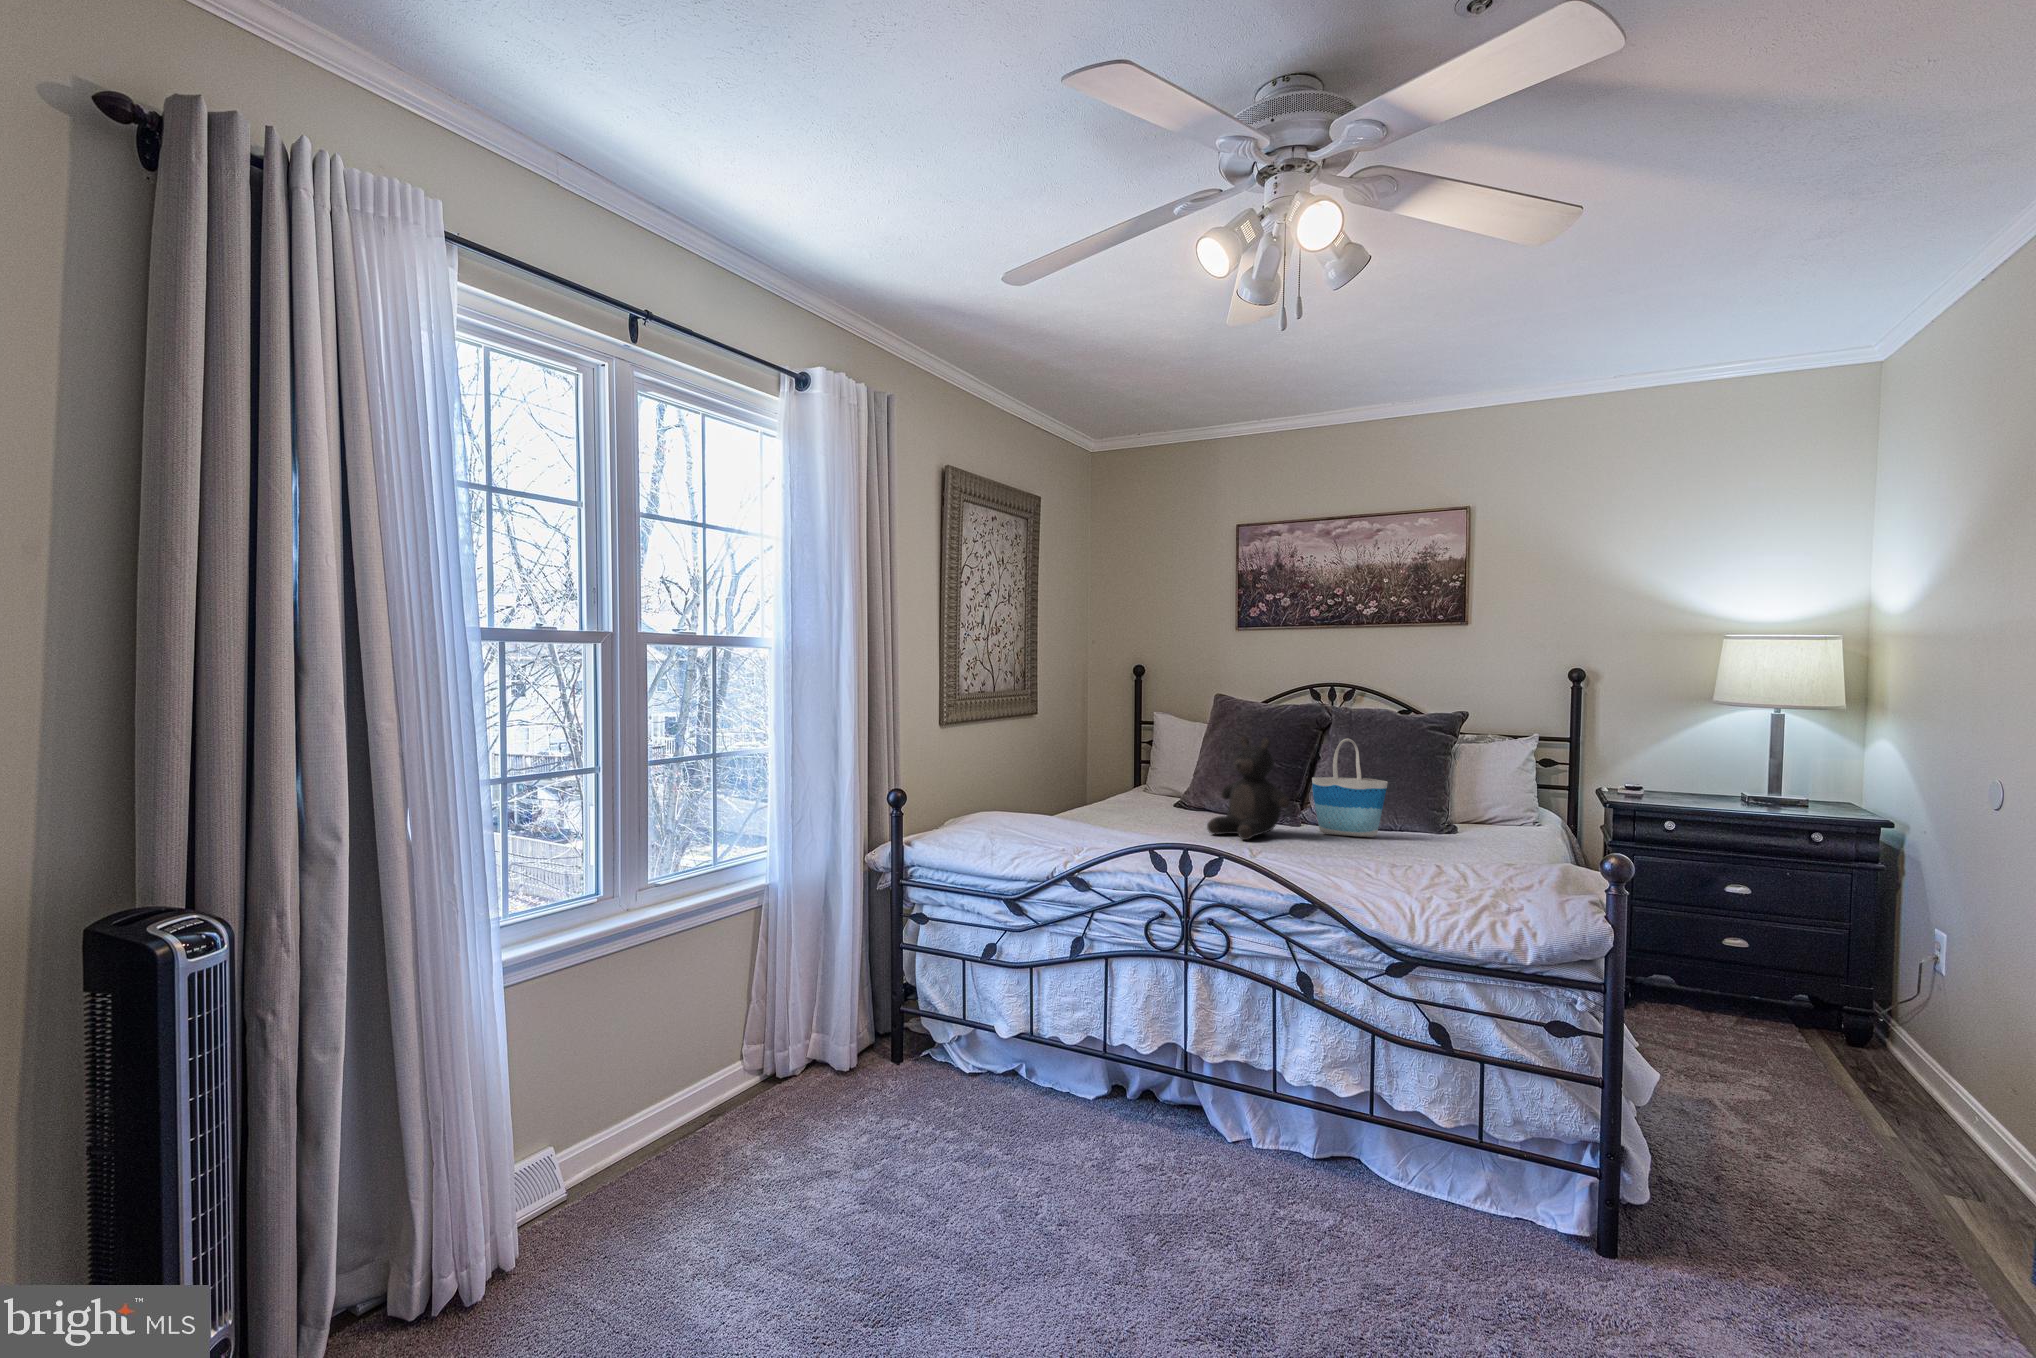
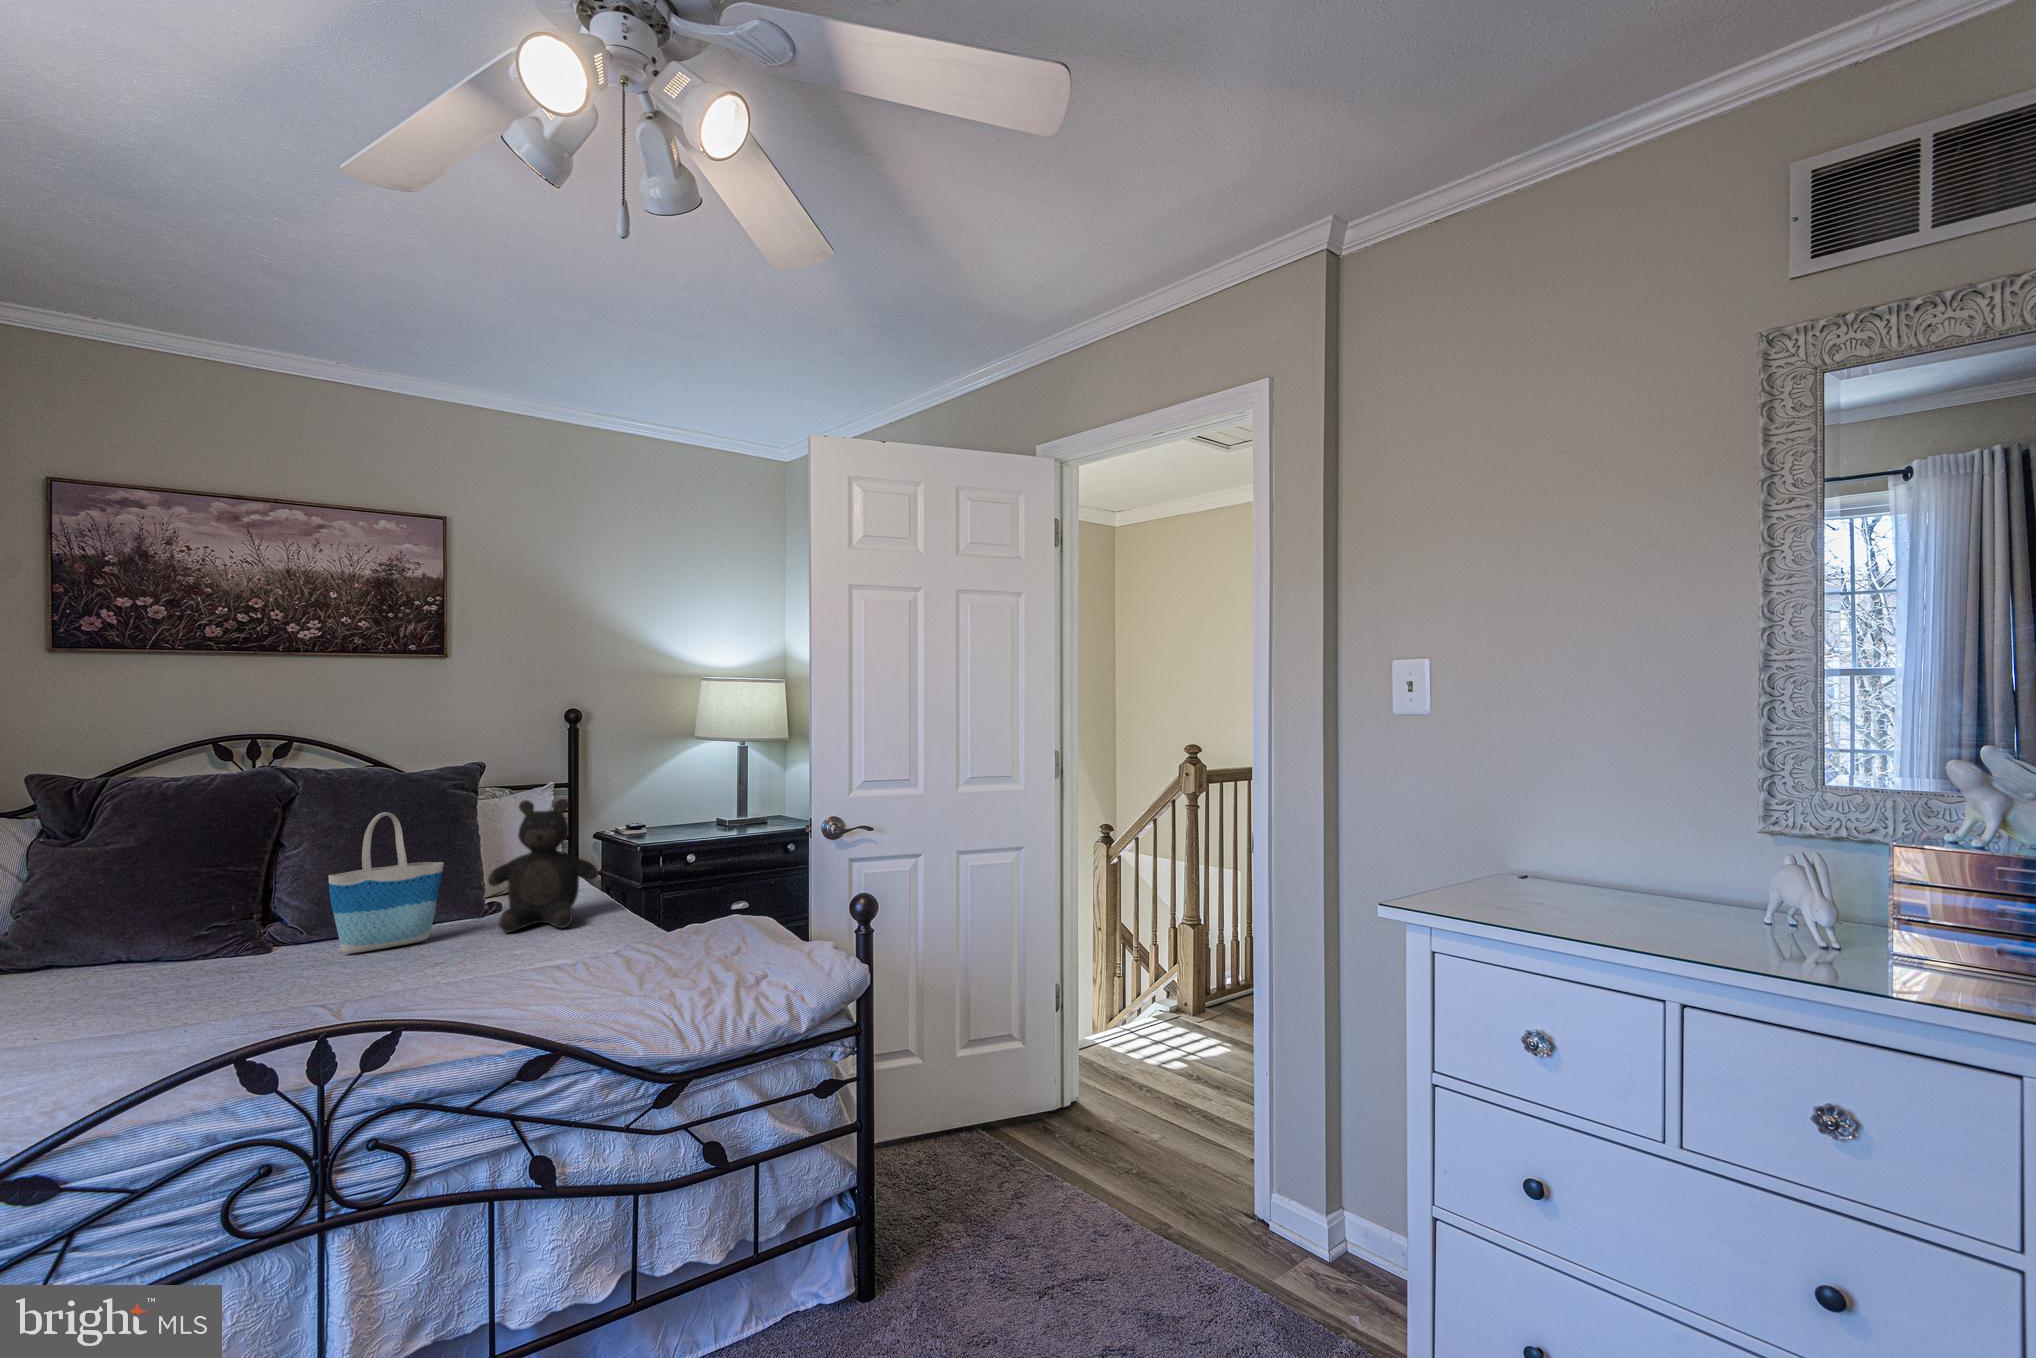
teddy bear: present [1207,736,1290,840] -> present [488,799,598,932]

